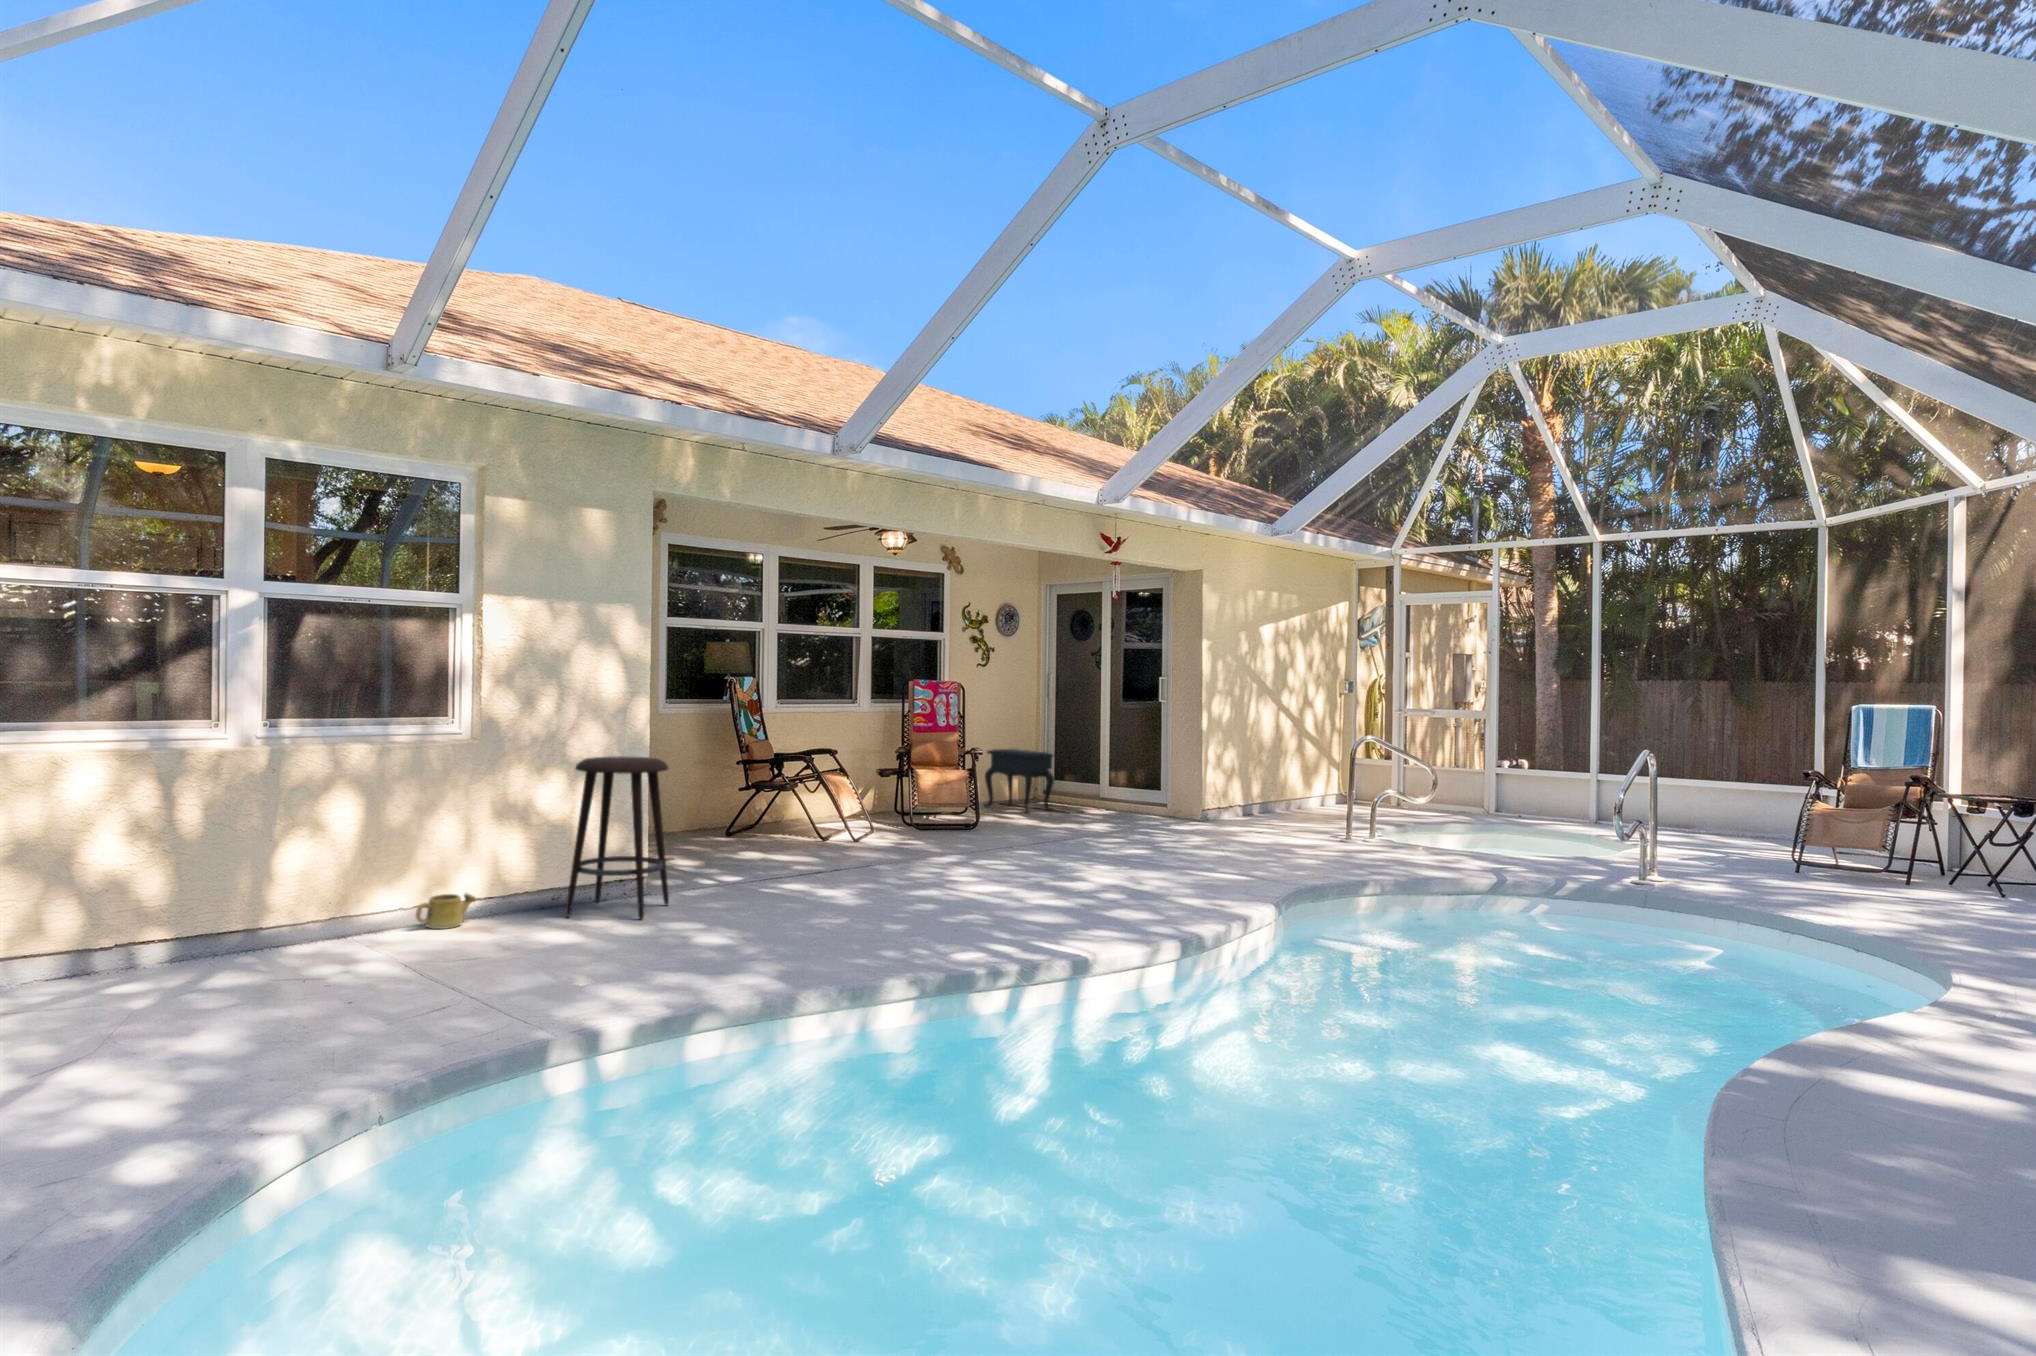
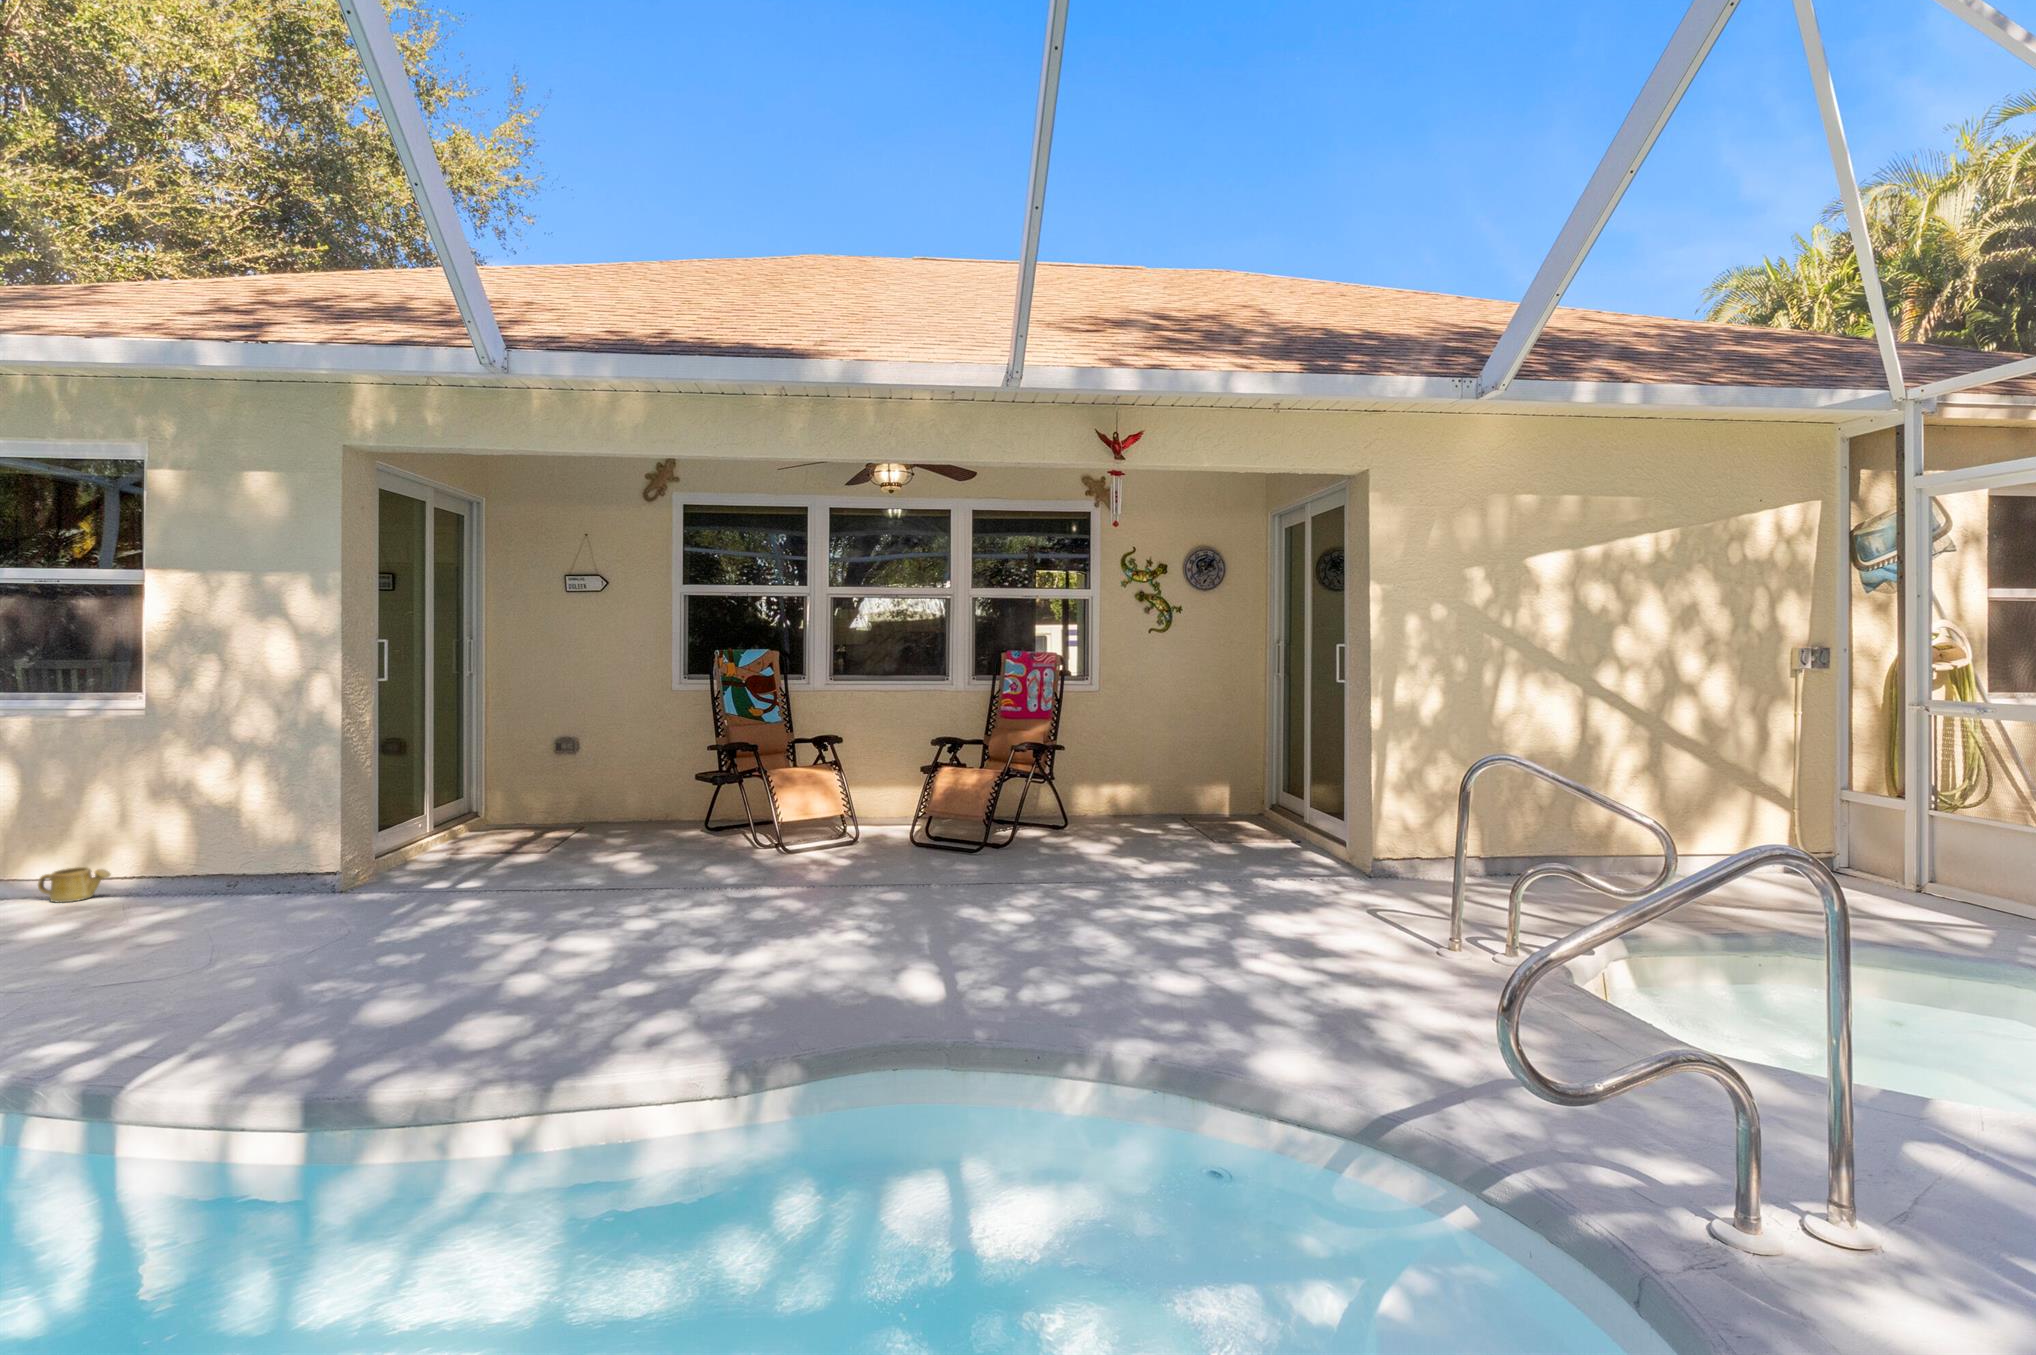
side table: present [984,749,1054,813] -> none [1157,743,1234,834]
stool: present [565,756,669,920] -> none [152,737,277,923]

